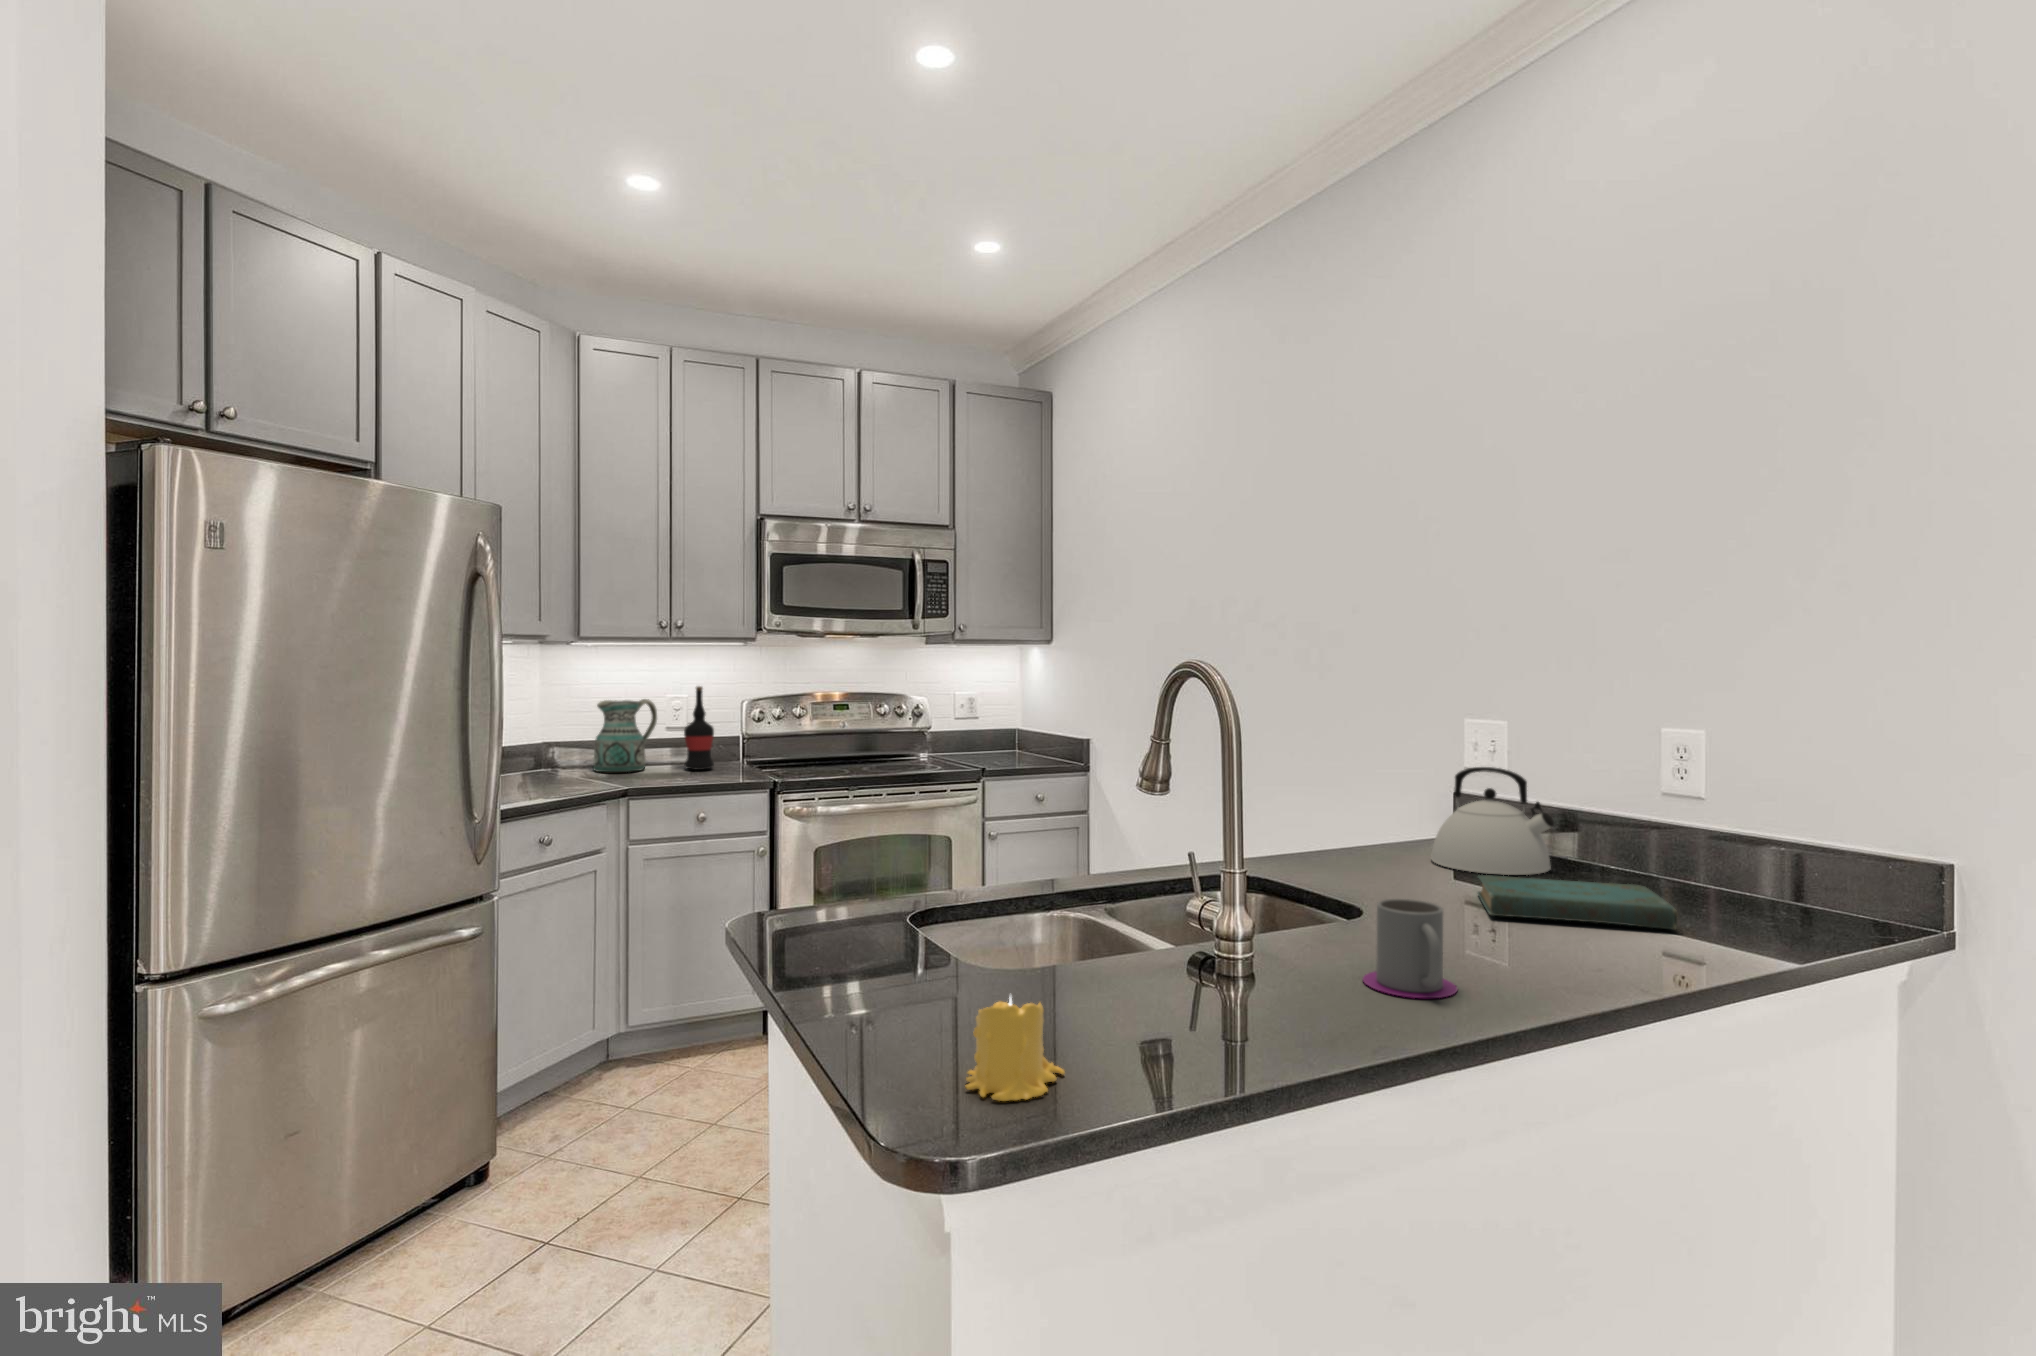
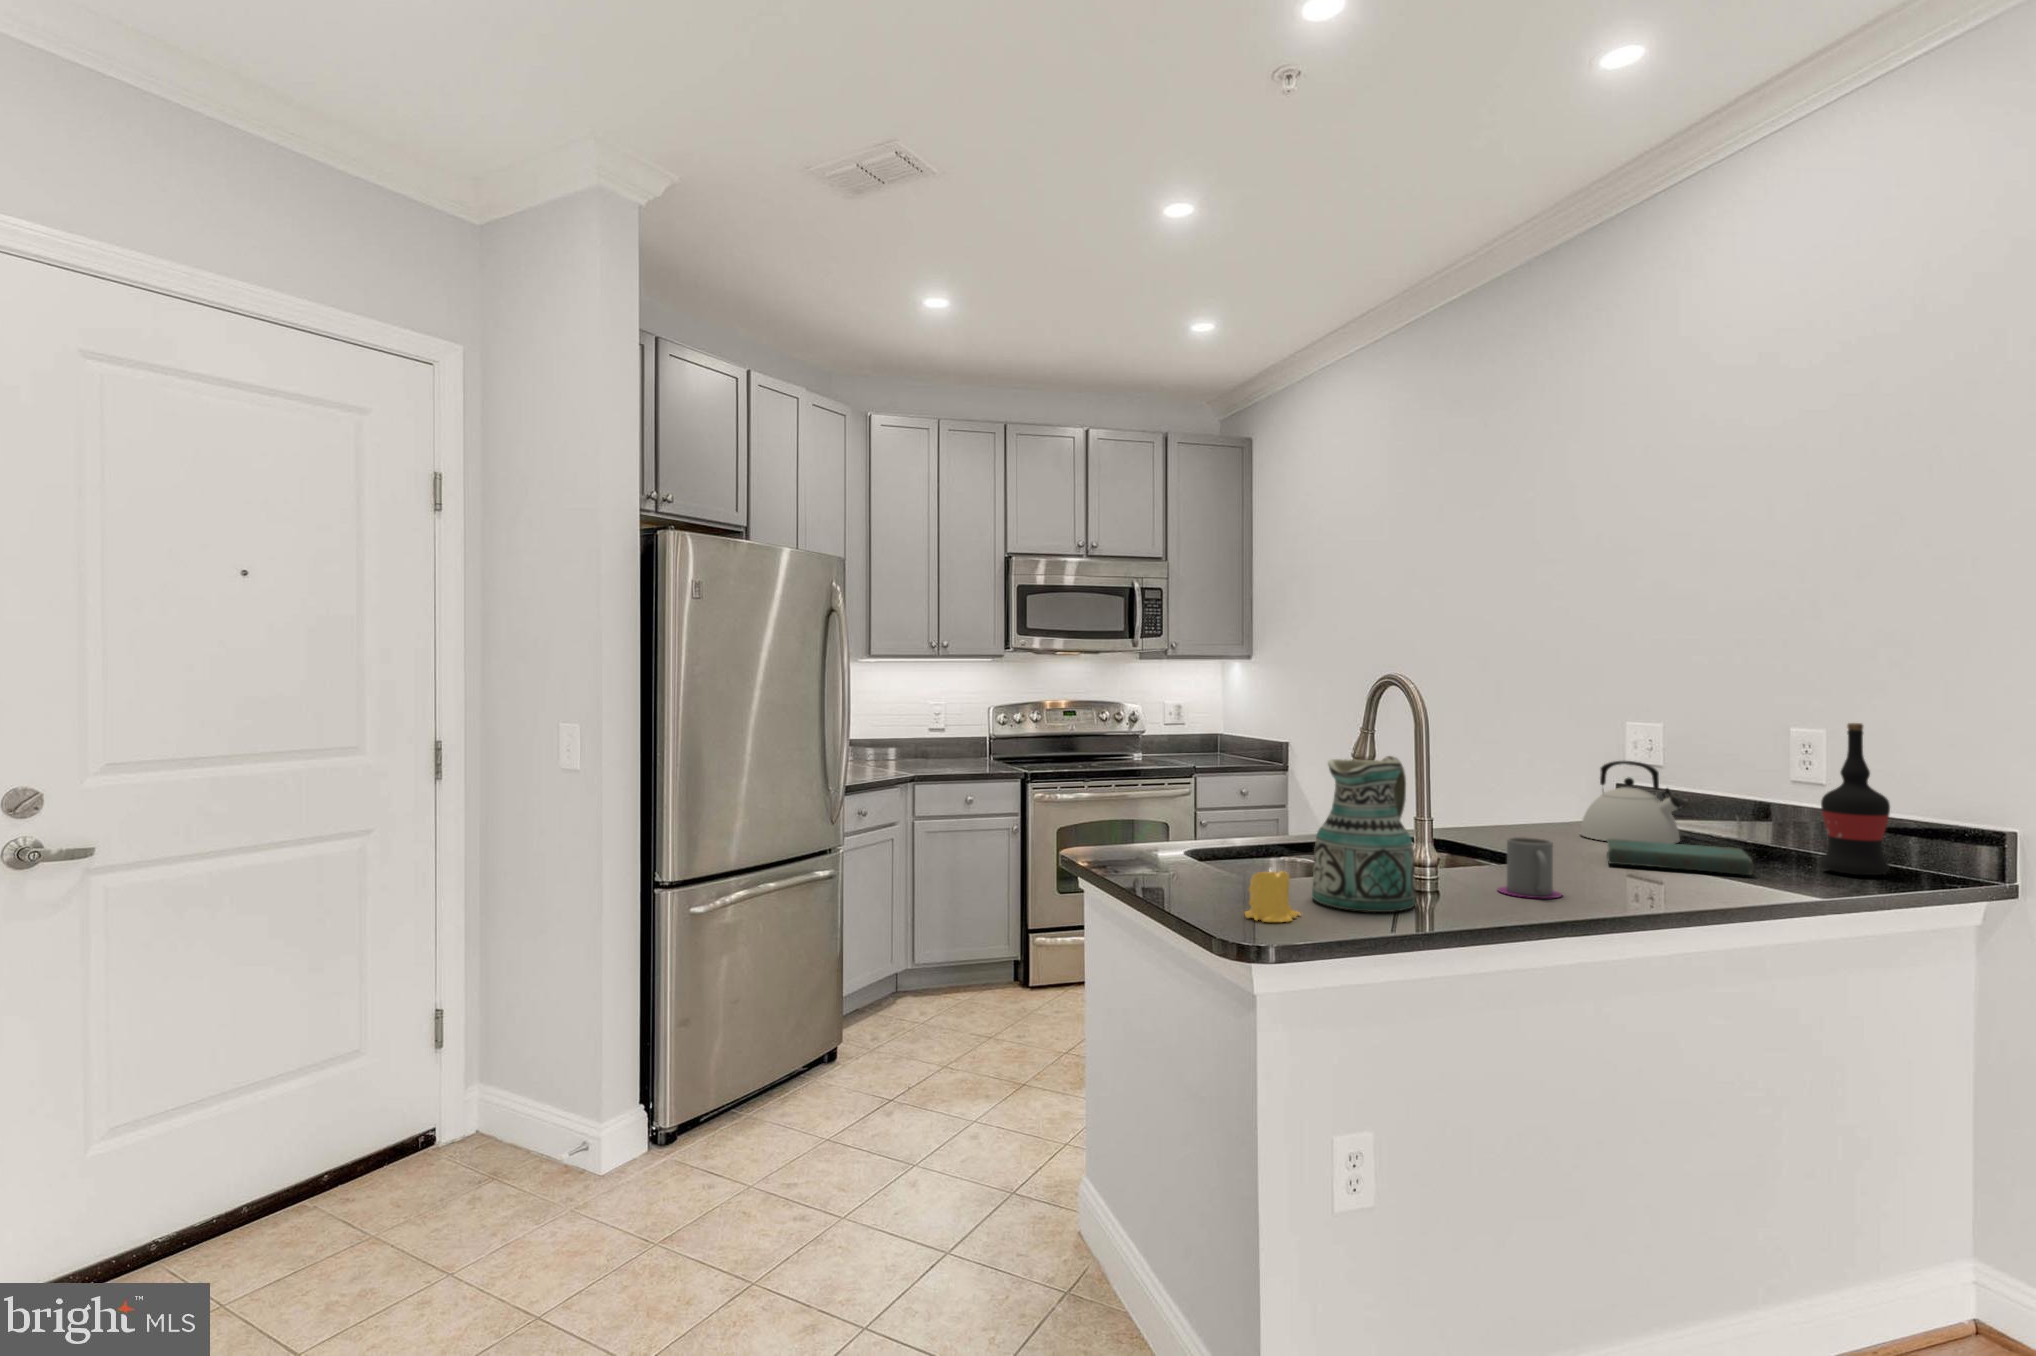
wine bottle: present [684,686,714,770] -> present [1821,723,1890,875]
ceramic pitcher: present [594,699,657,772] -> present [1312,756,1415,912]

